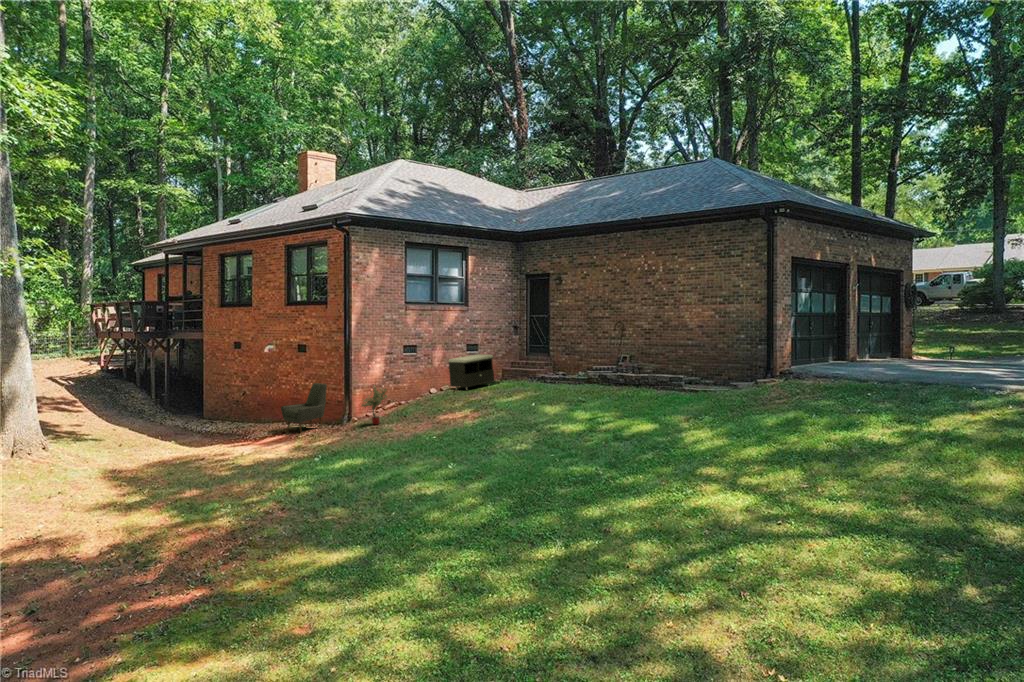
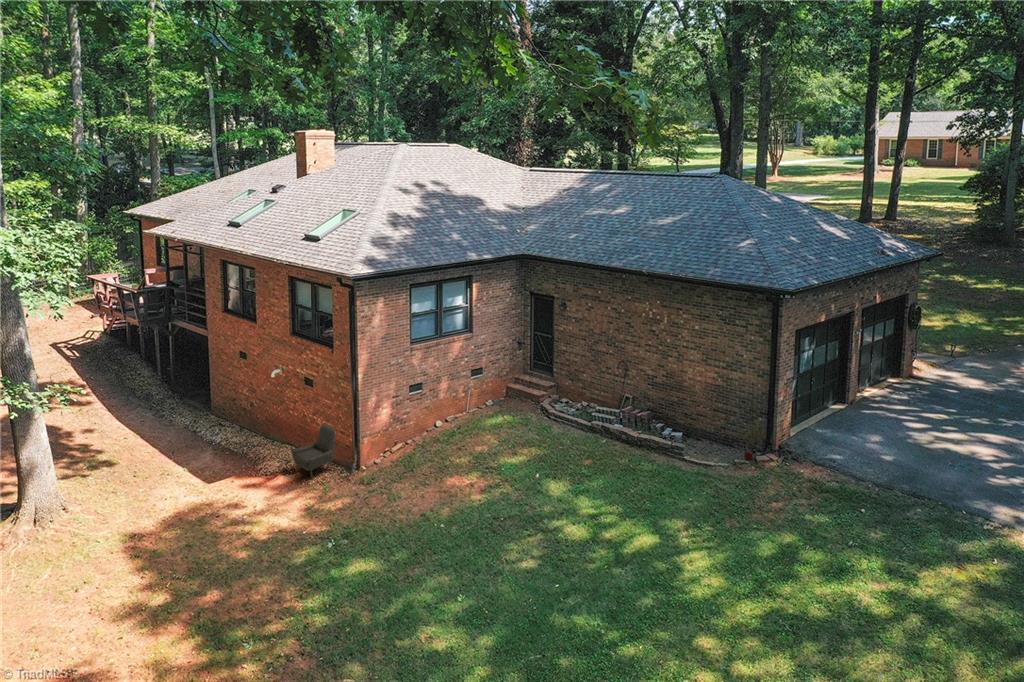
storage bench: present [449,354,494,390] -> none [453,380,498,422]
potted tree: present [362,385,387,425] -> present [735,421,765,460]

